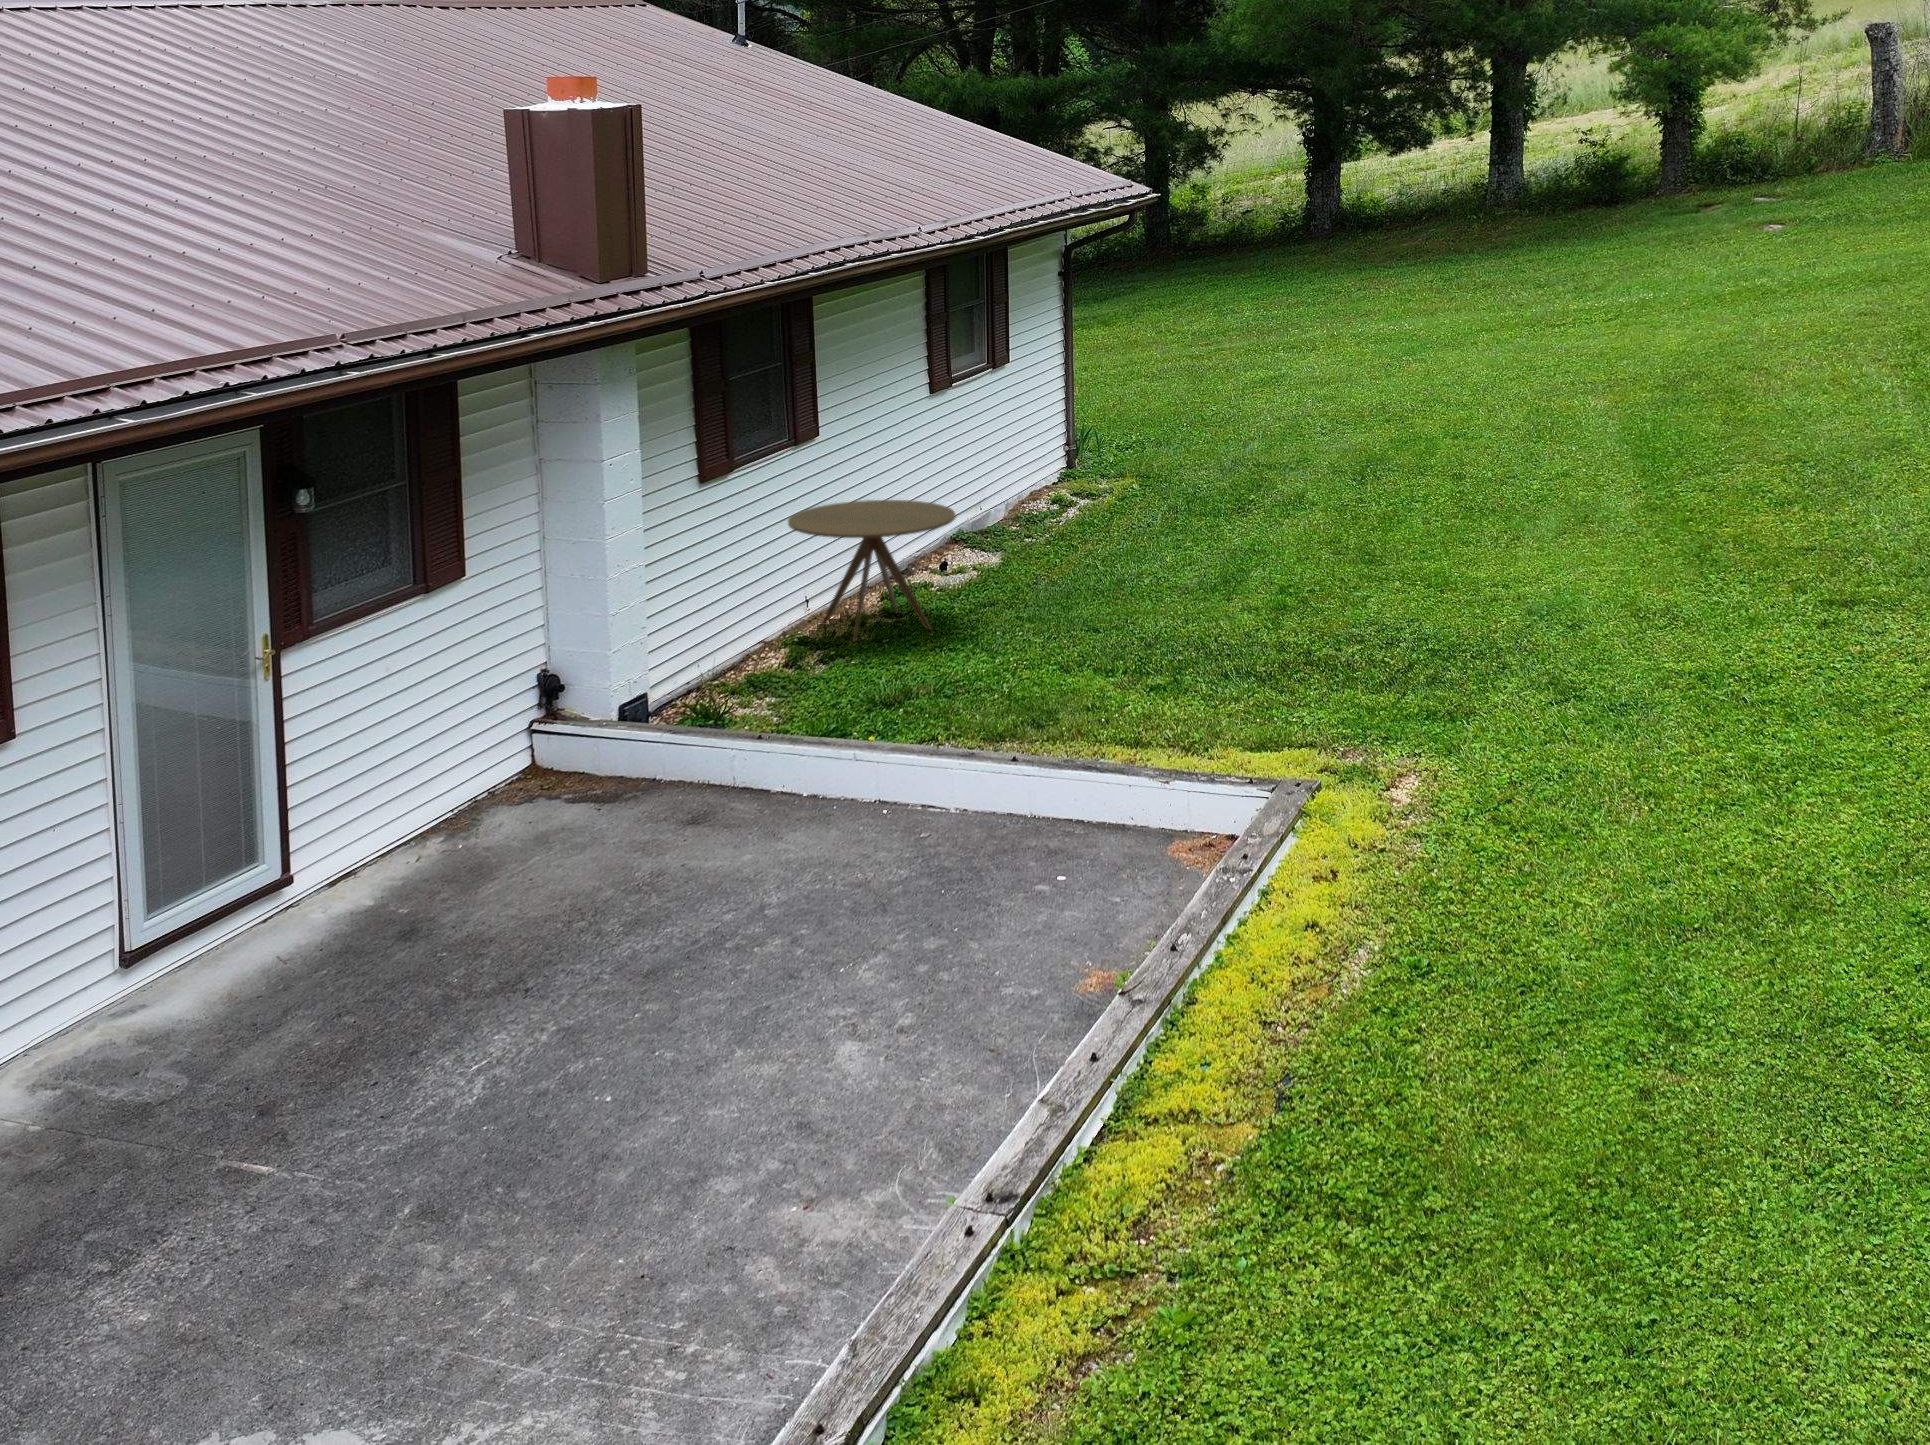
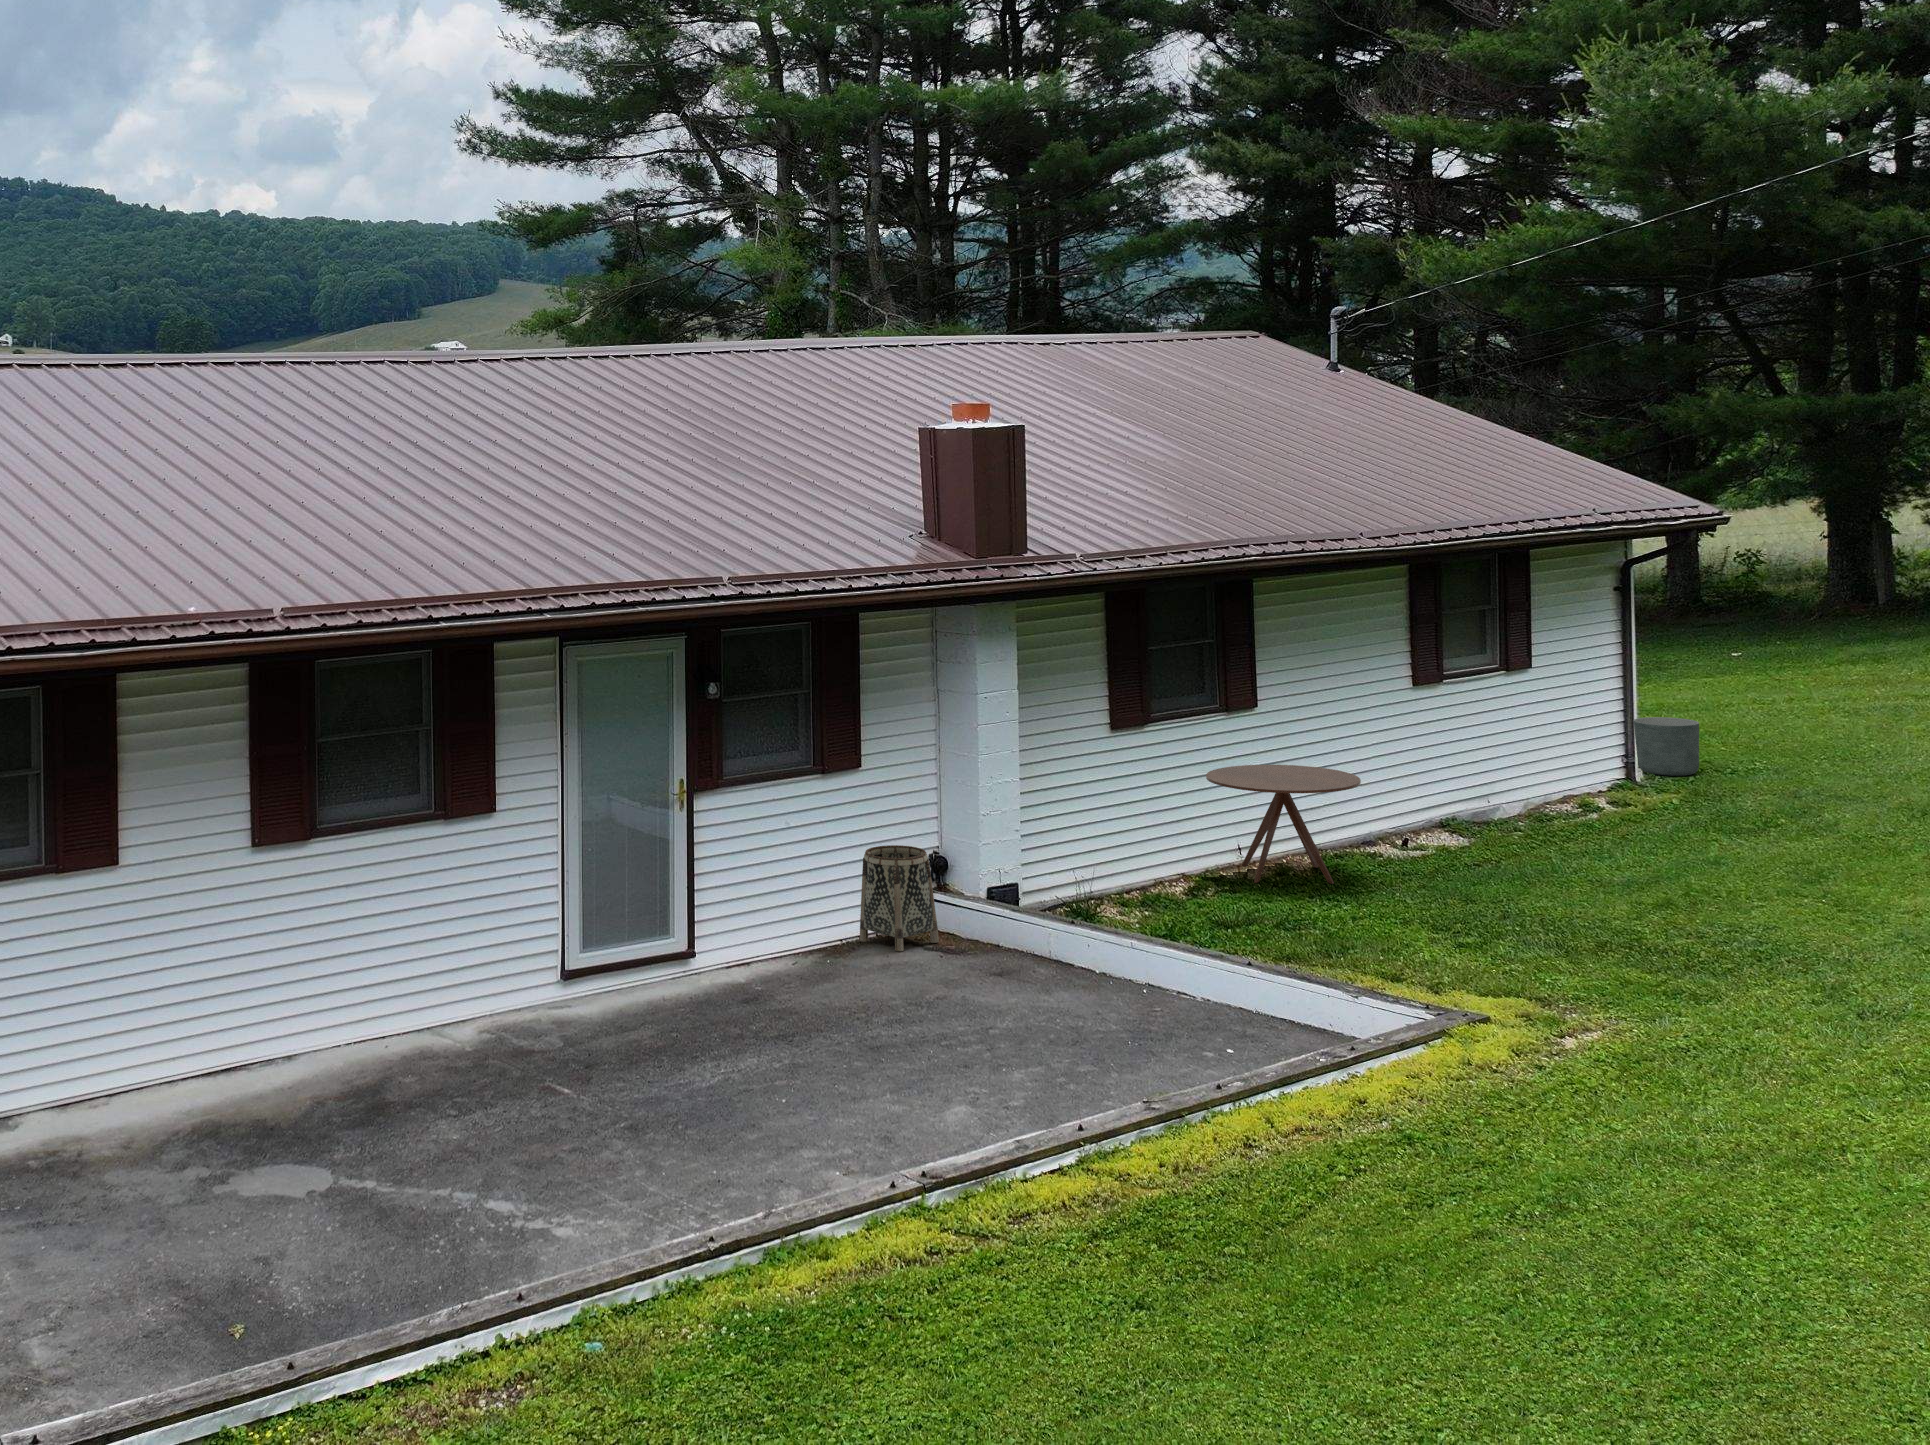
planter: none [1074,402,1132,461] -> present [1634,717,1699,776]
basket: none [474,672,577,812] -> present [860,845,939,951]

